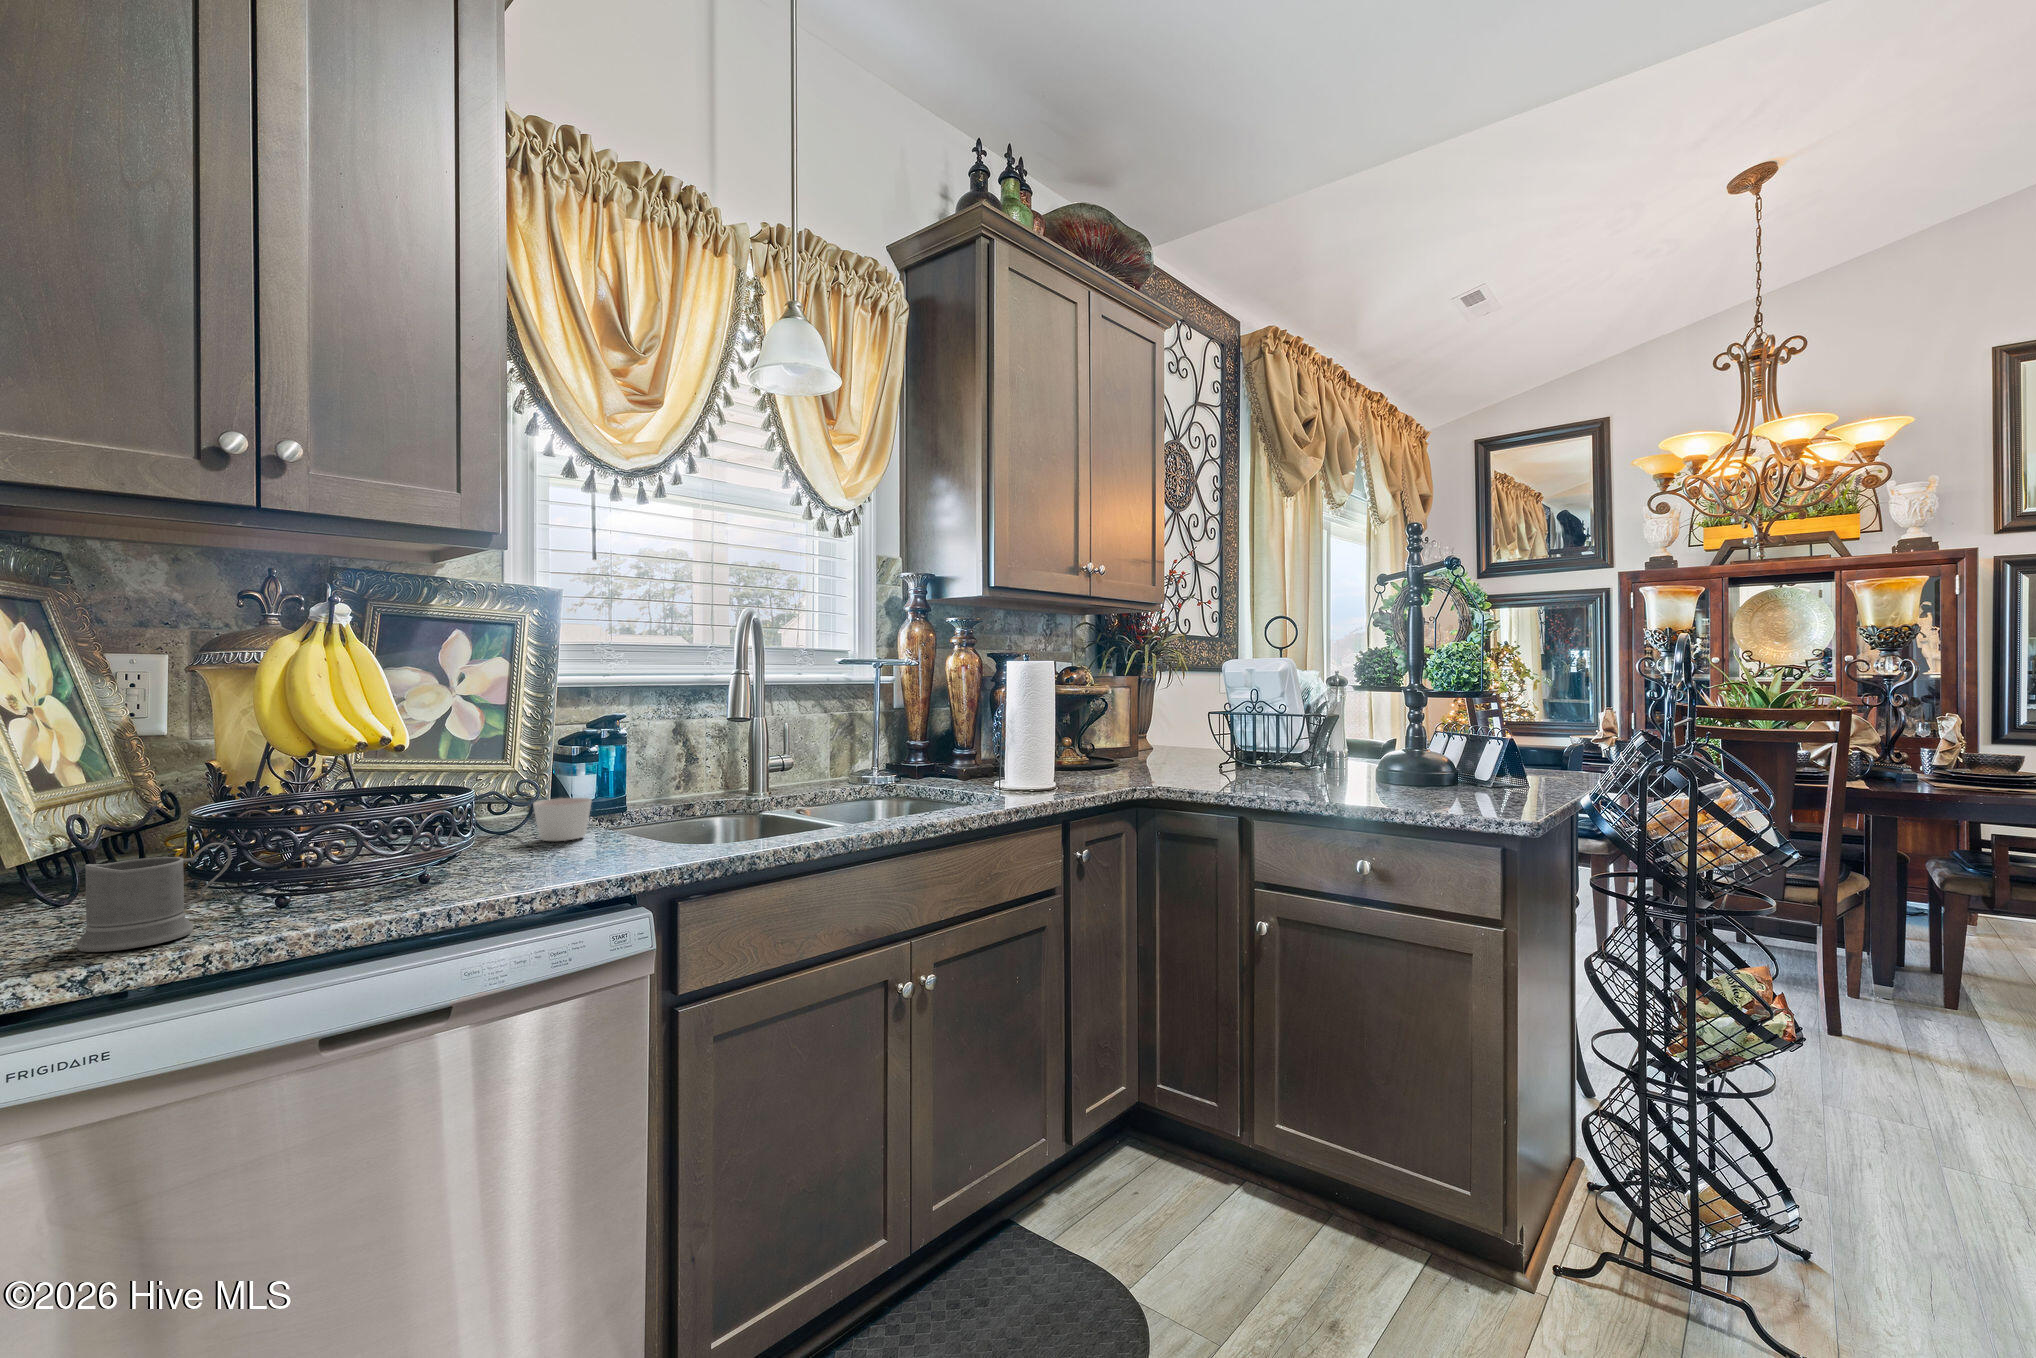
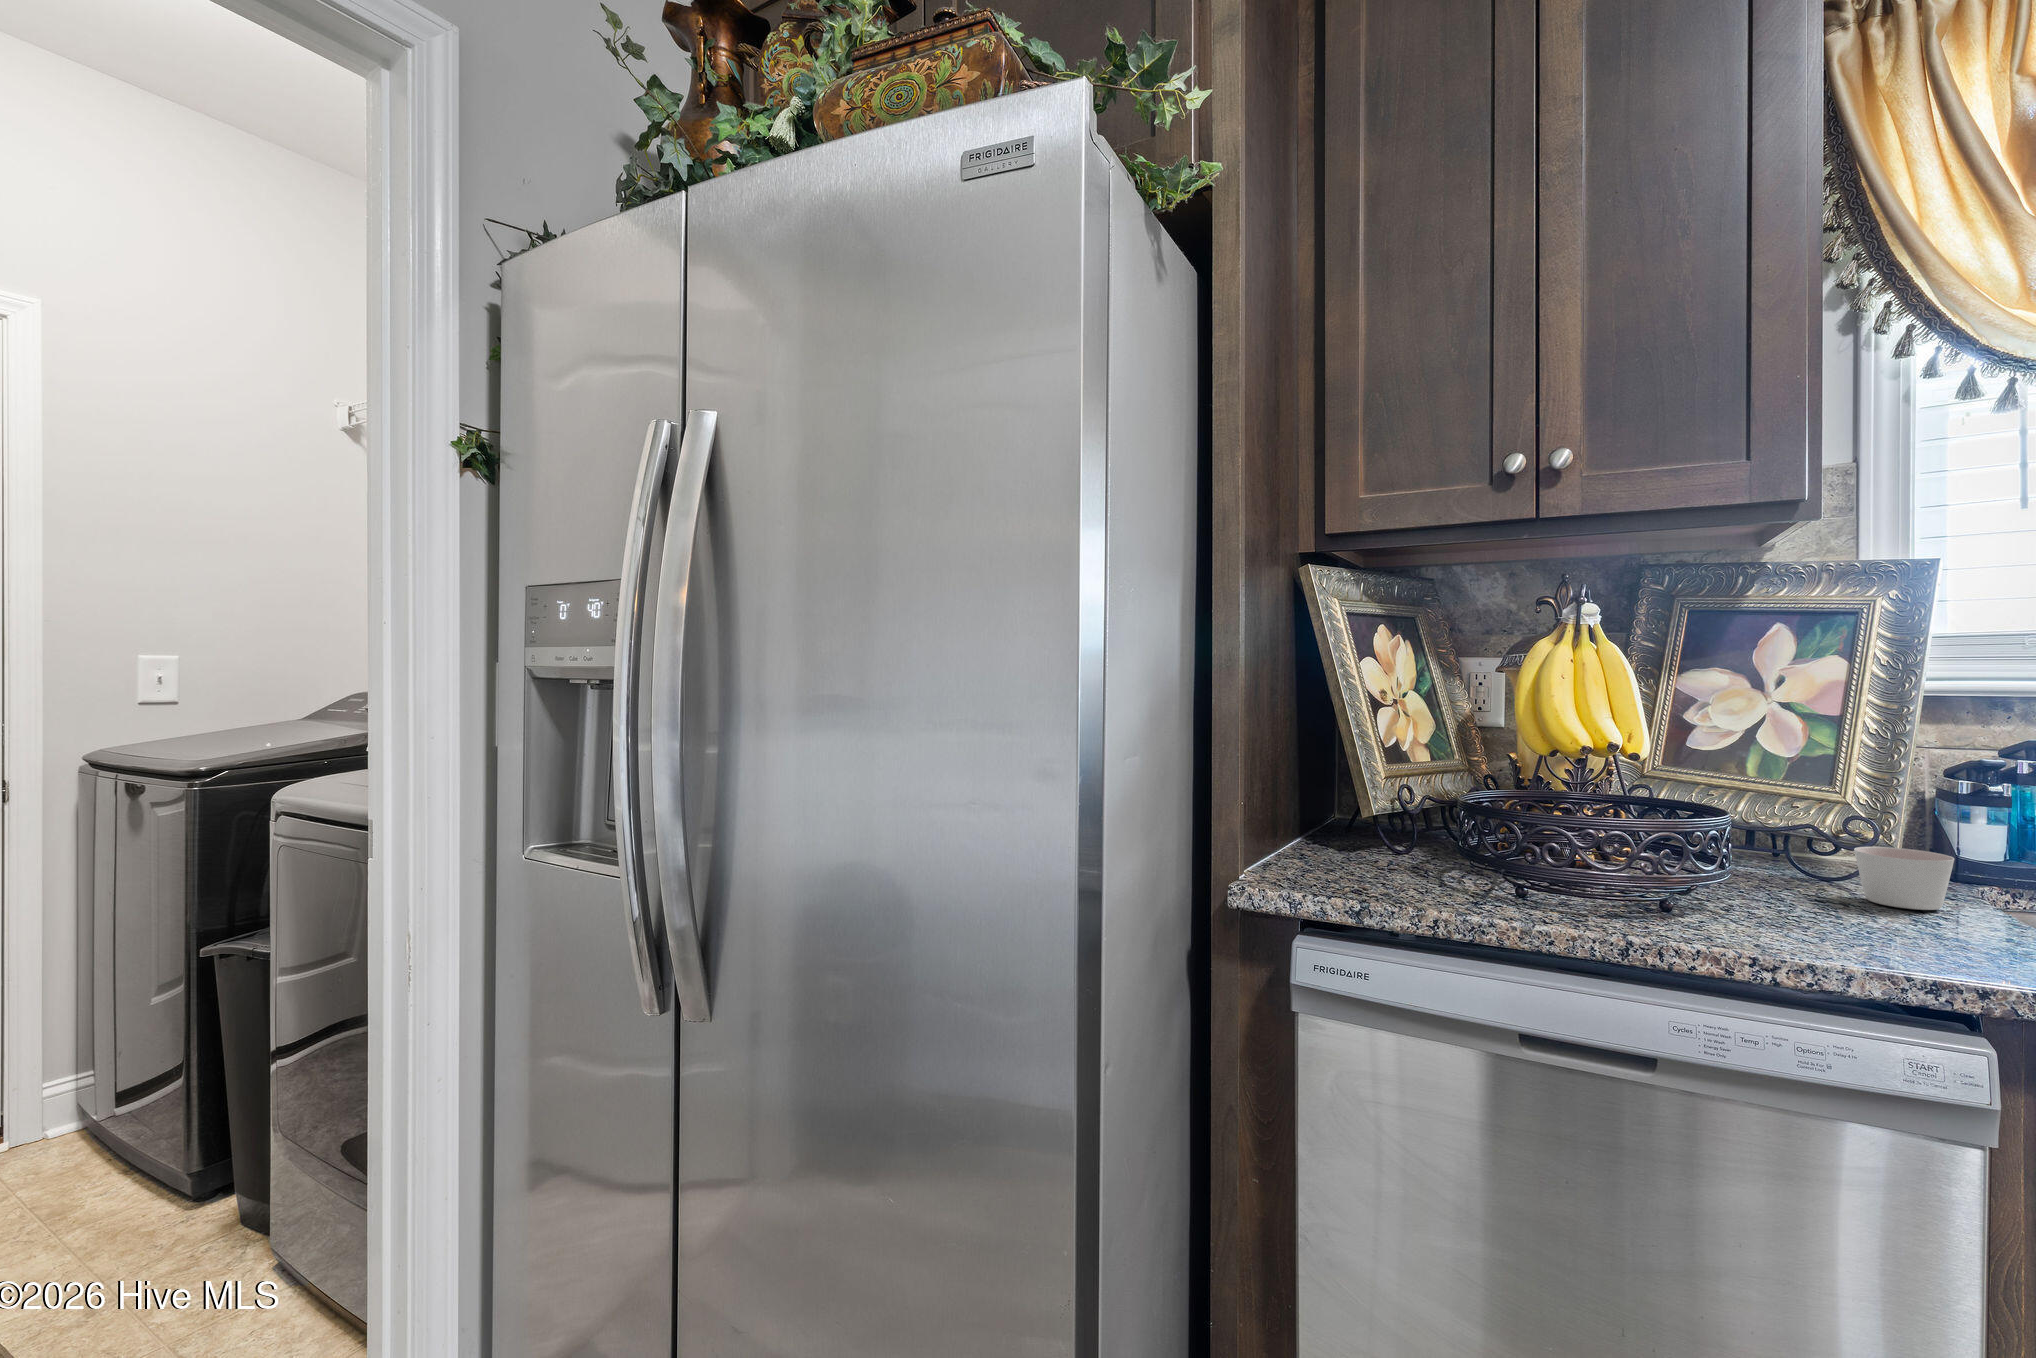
mug: present [77,843,232,952] -> none [1372,824,1472,899]

